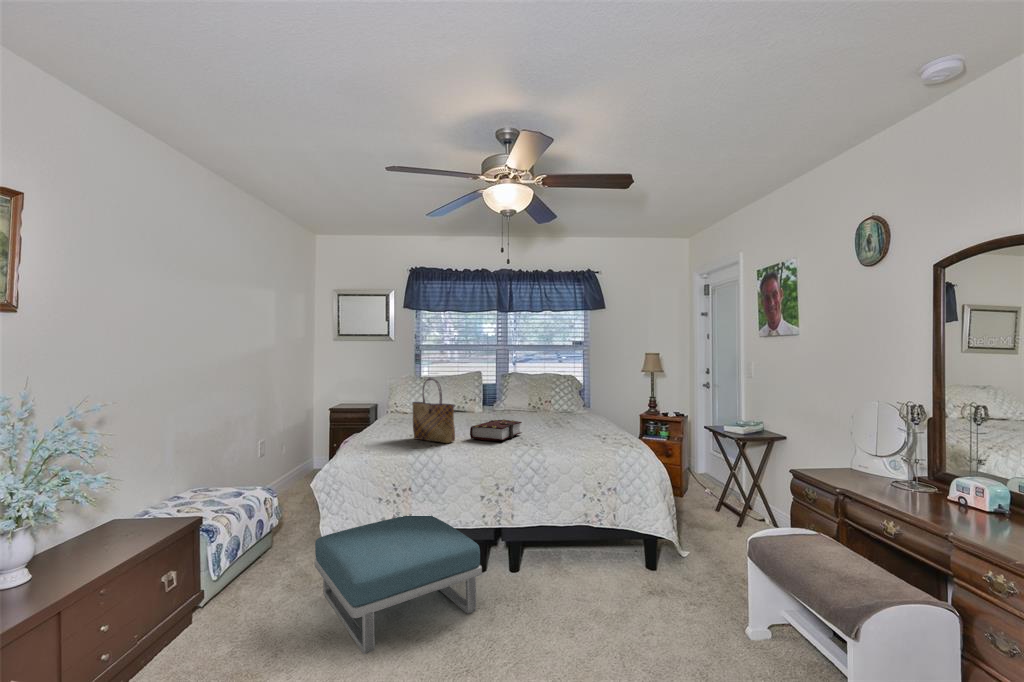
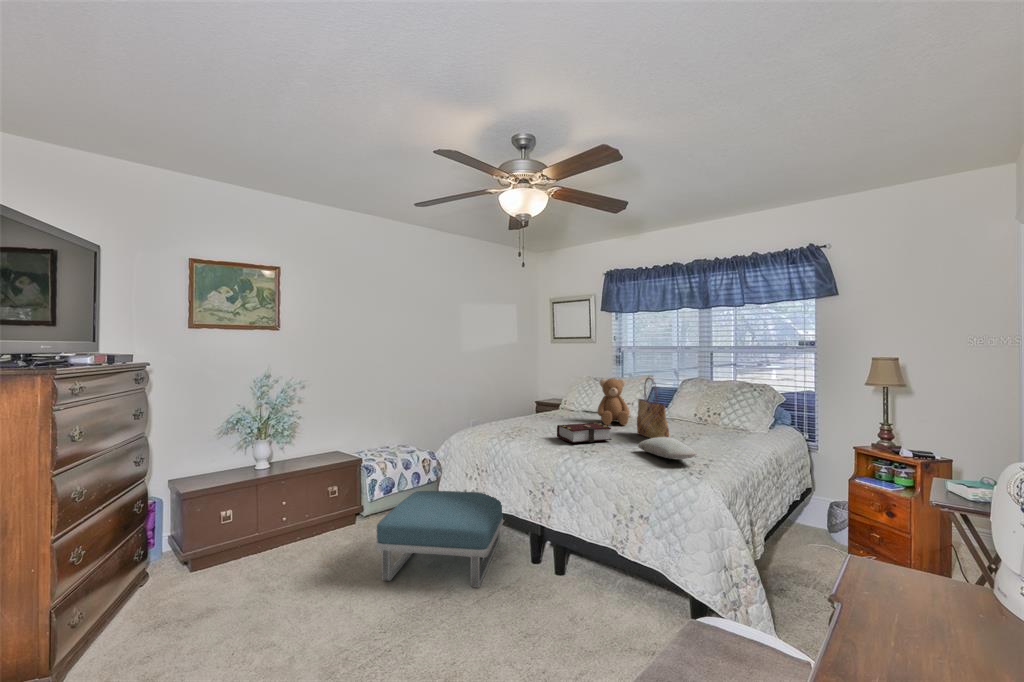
teddy bear: none [460,377,495,423] -> present [598,378,629,425]
tote bag: present [412,378,455,443] -> present [637,378,669,439]
pillow: none [560,422,620,438] -> present [638,437,696,459]

